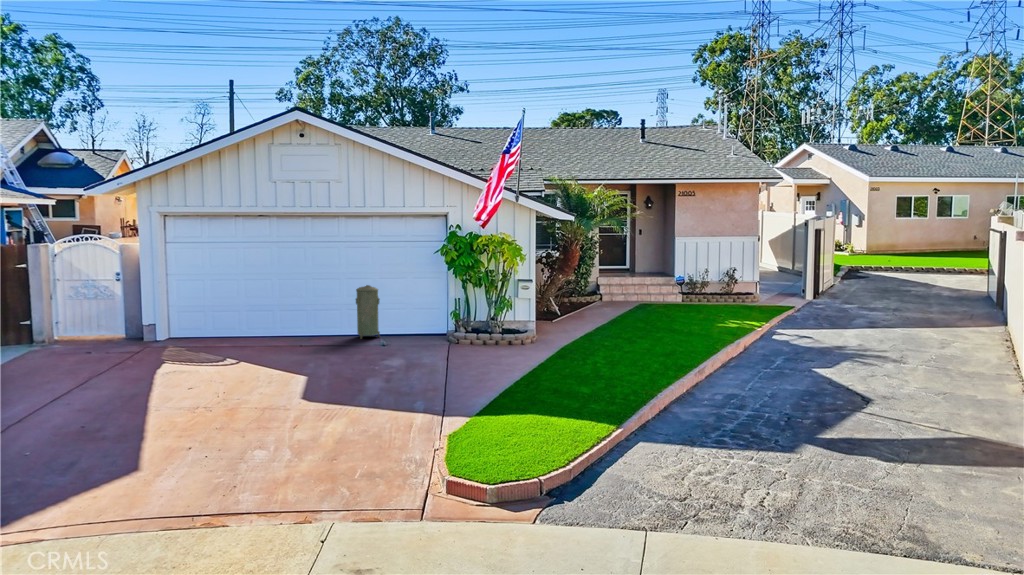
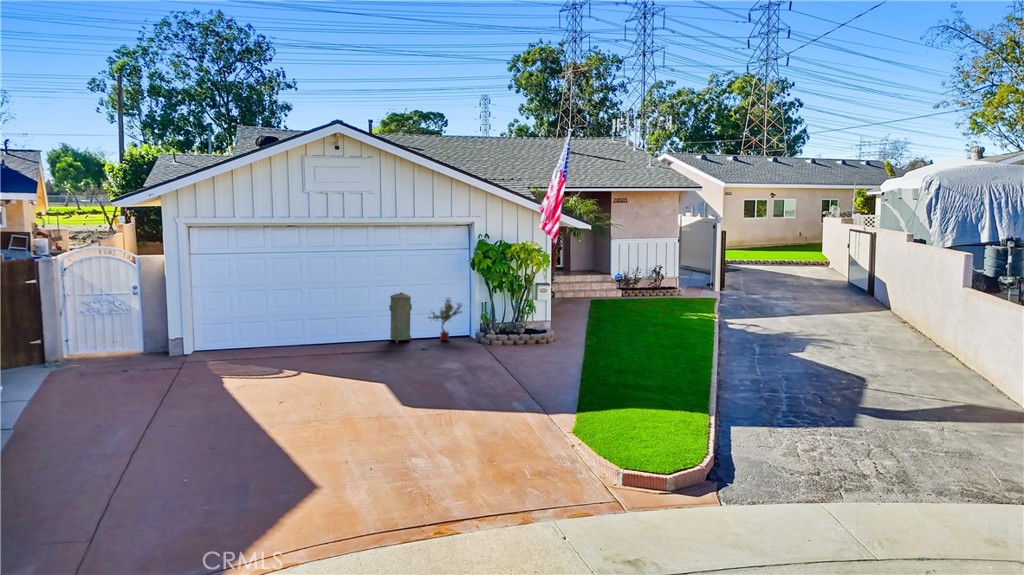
potted tree: none [395,291,434,339] -> present [429,298,462,341]

